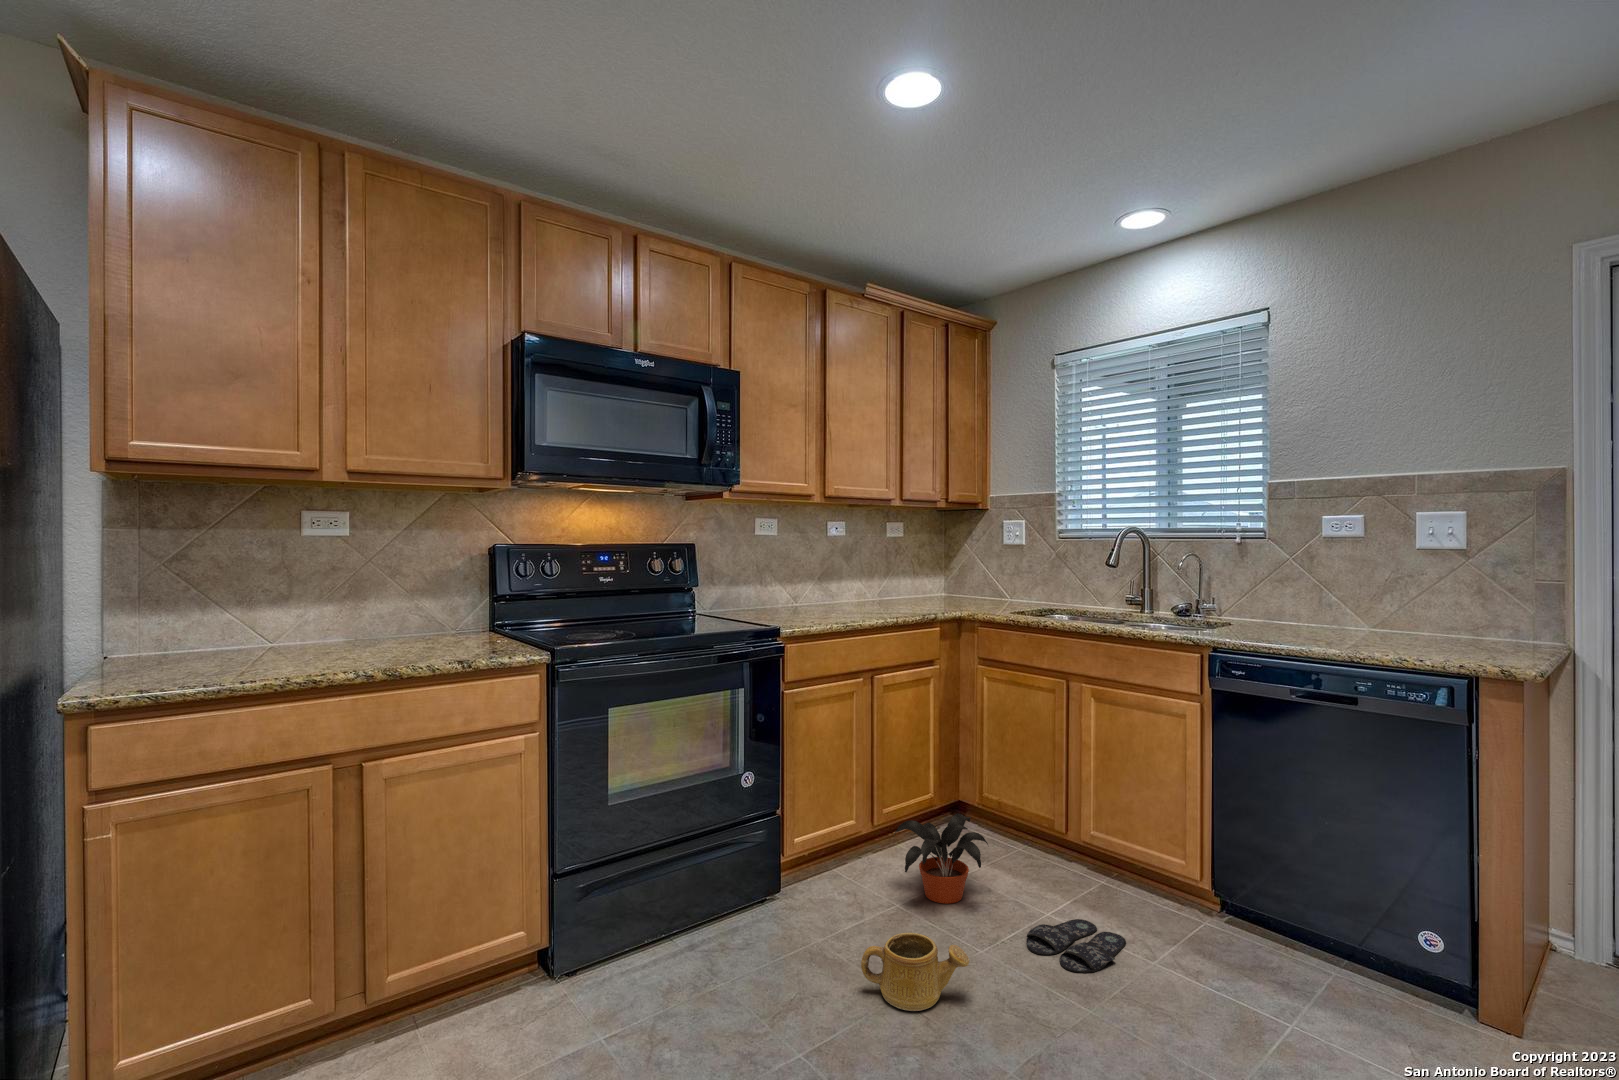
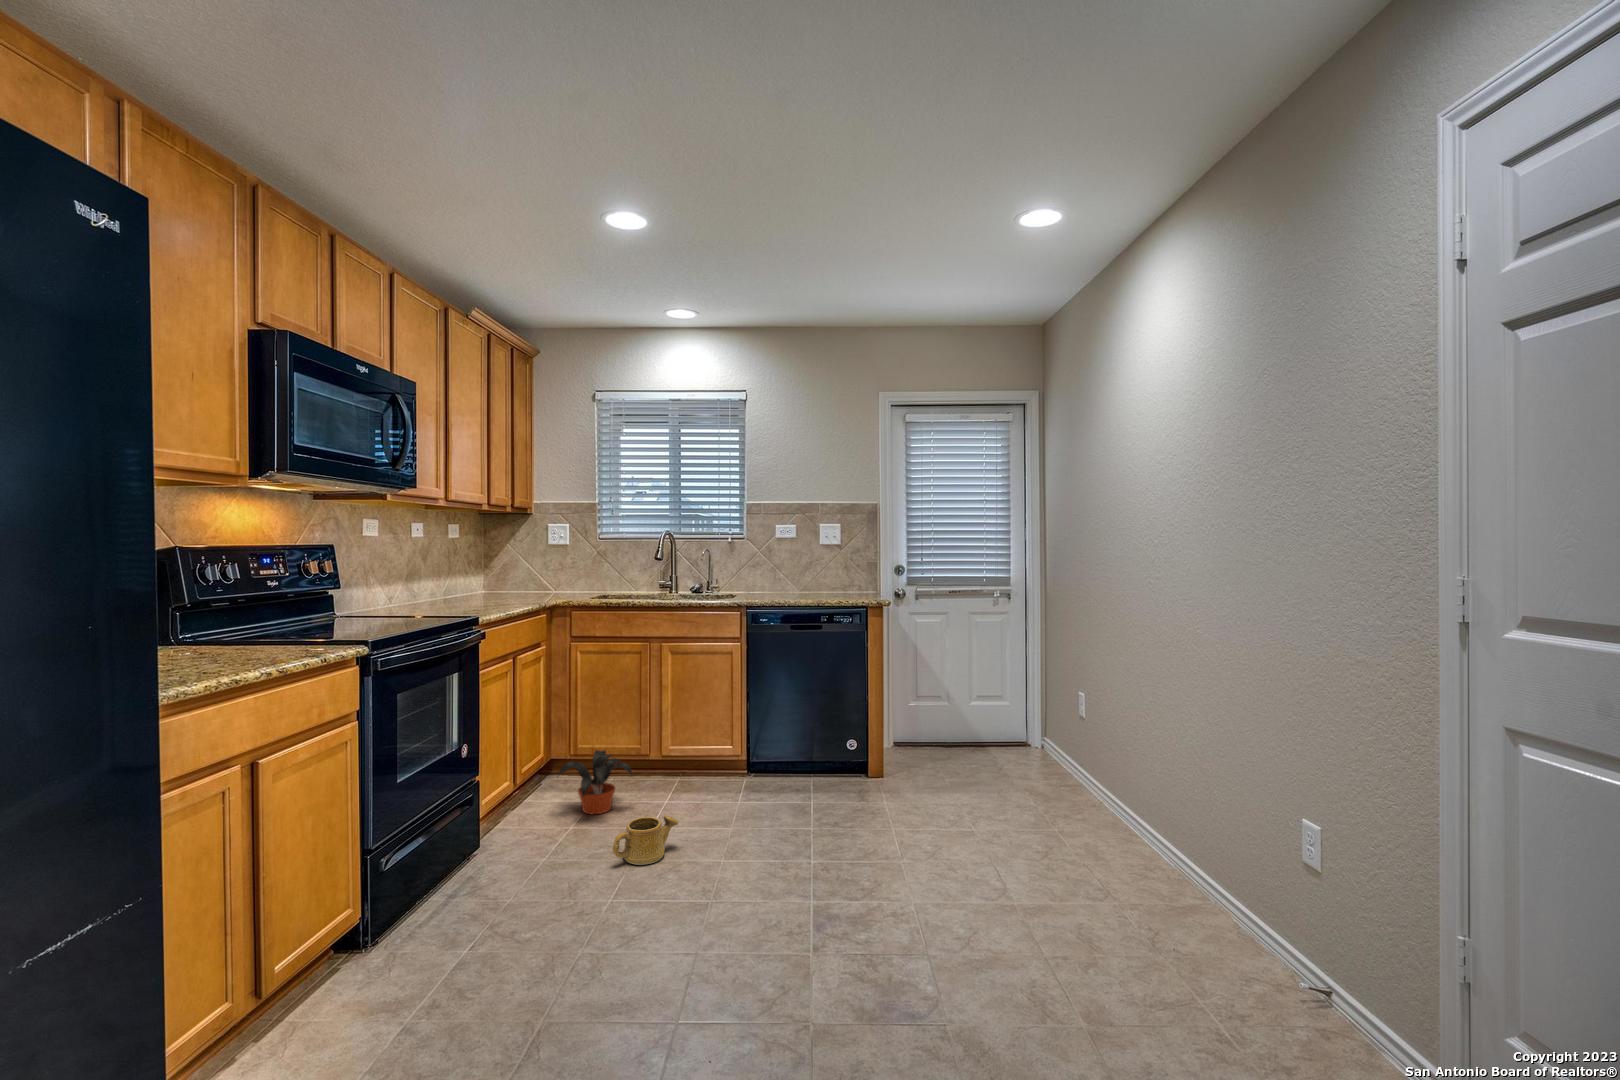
slippers: present [1026,919,1126,973] -> none [672,792,727,816]

